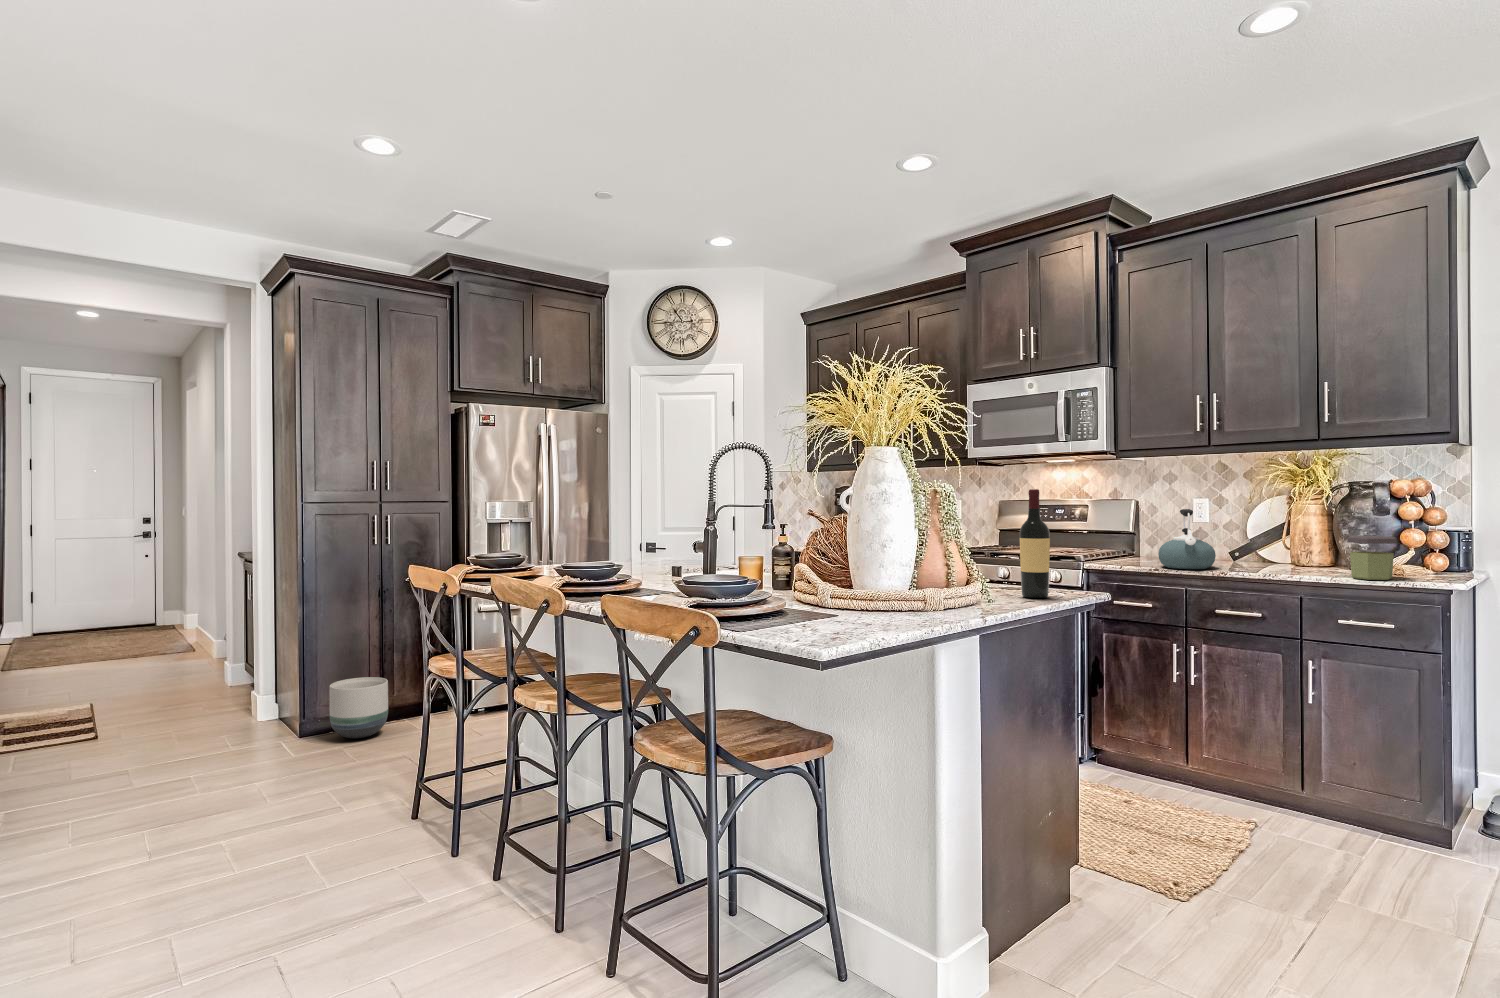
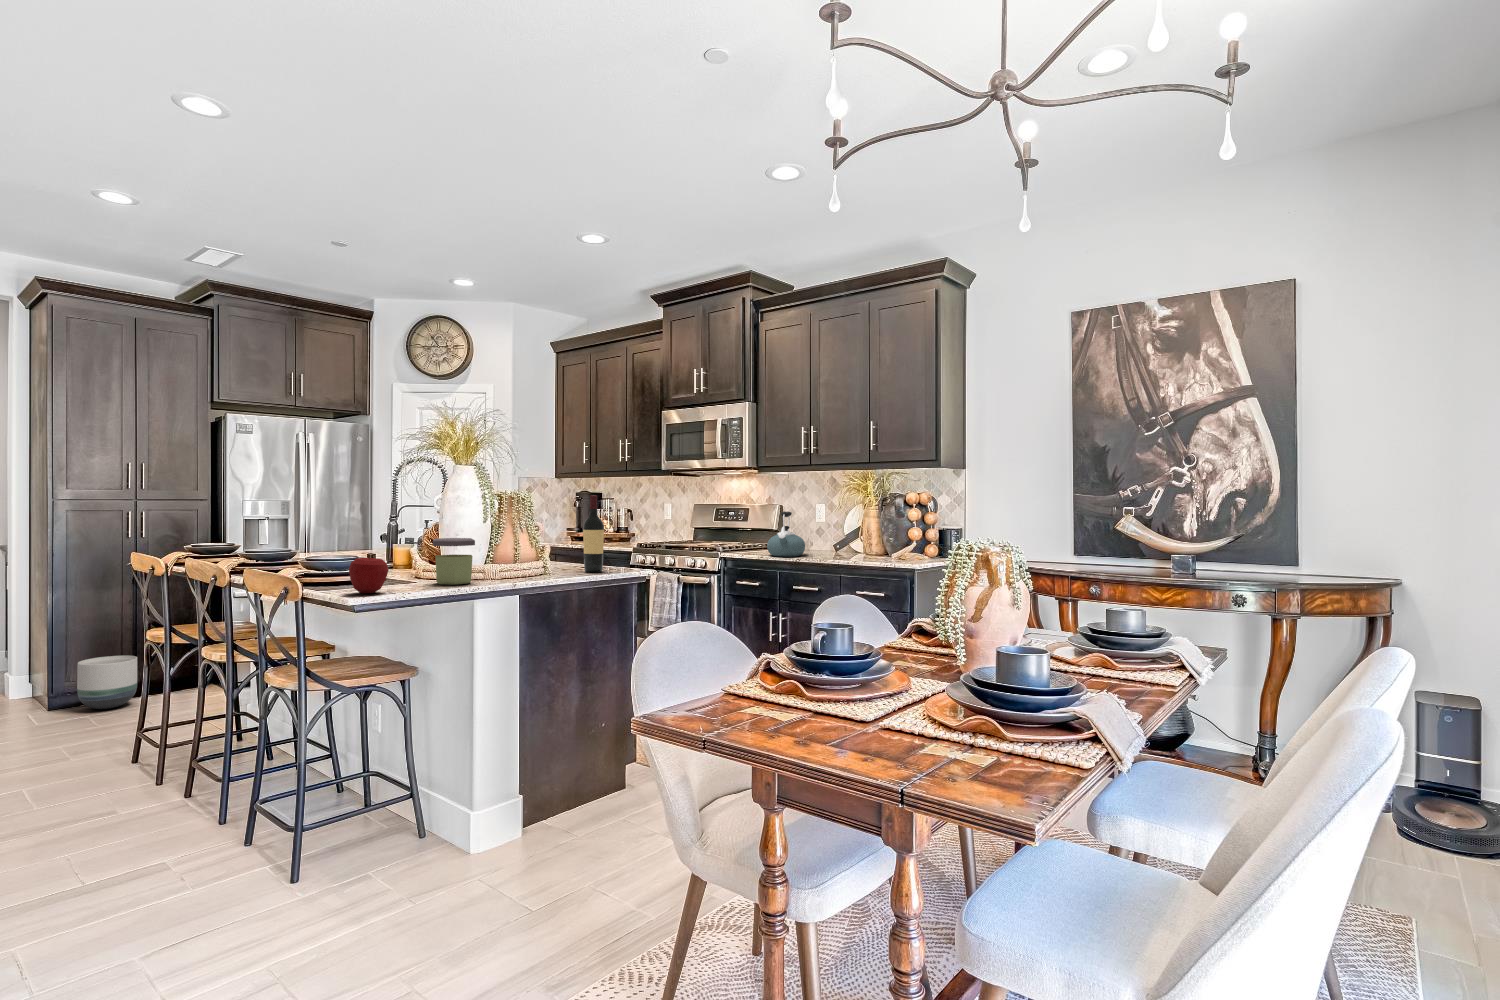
jar: present [1347,536,1397,580] -> present [433,538,475,585]
apple: none [793,582,846,639] -> present [349,556,389,593]

